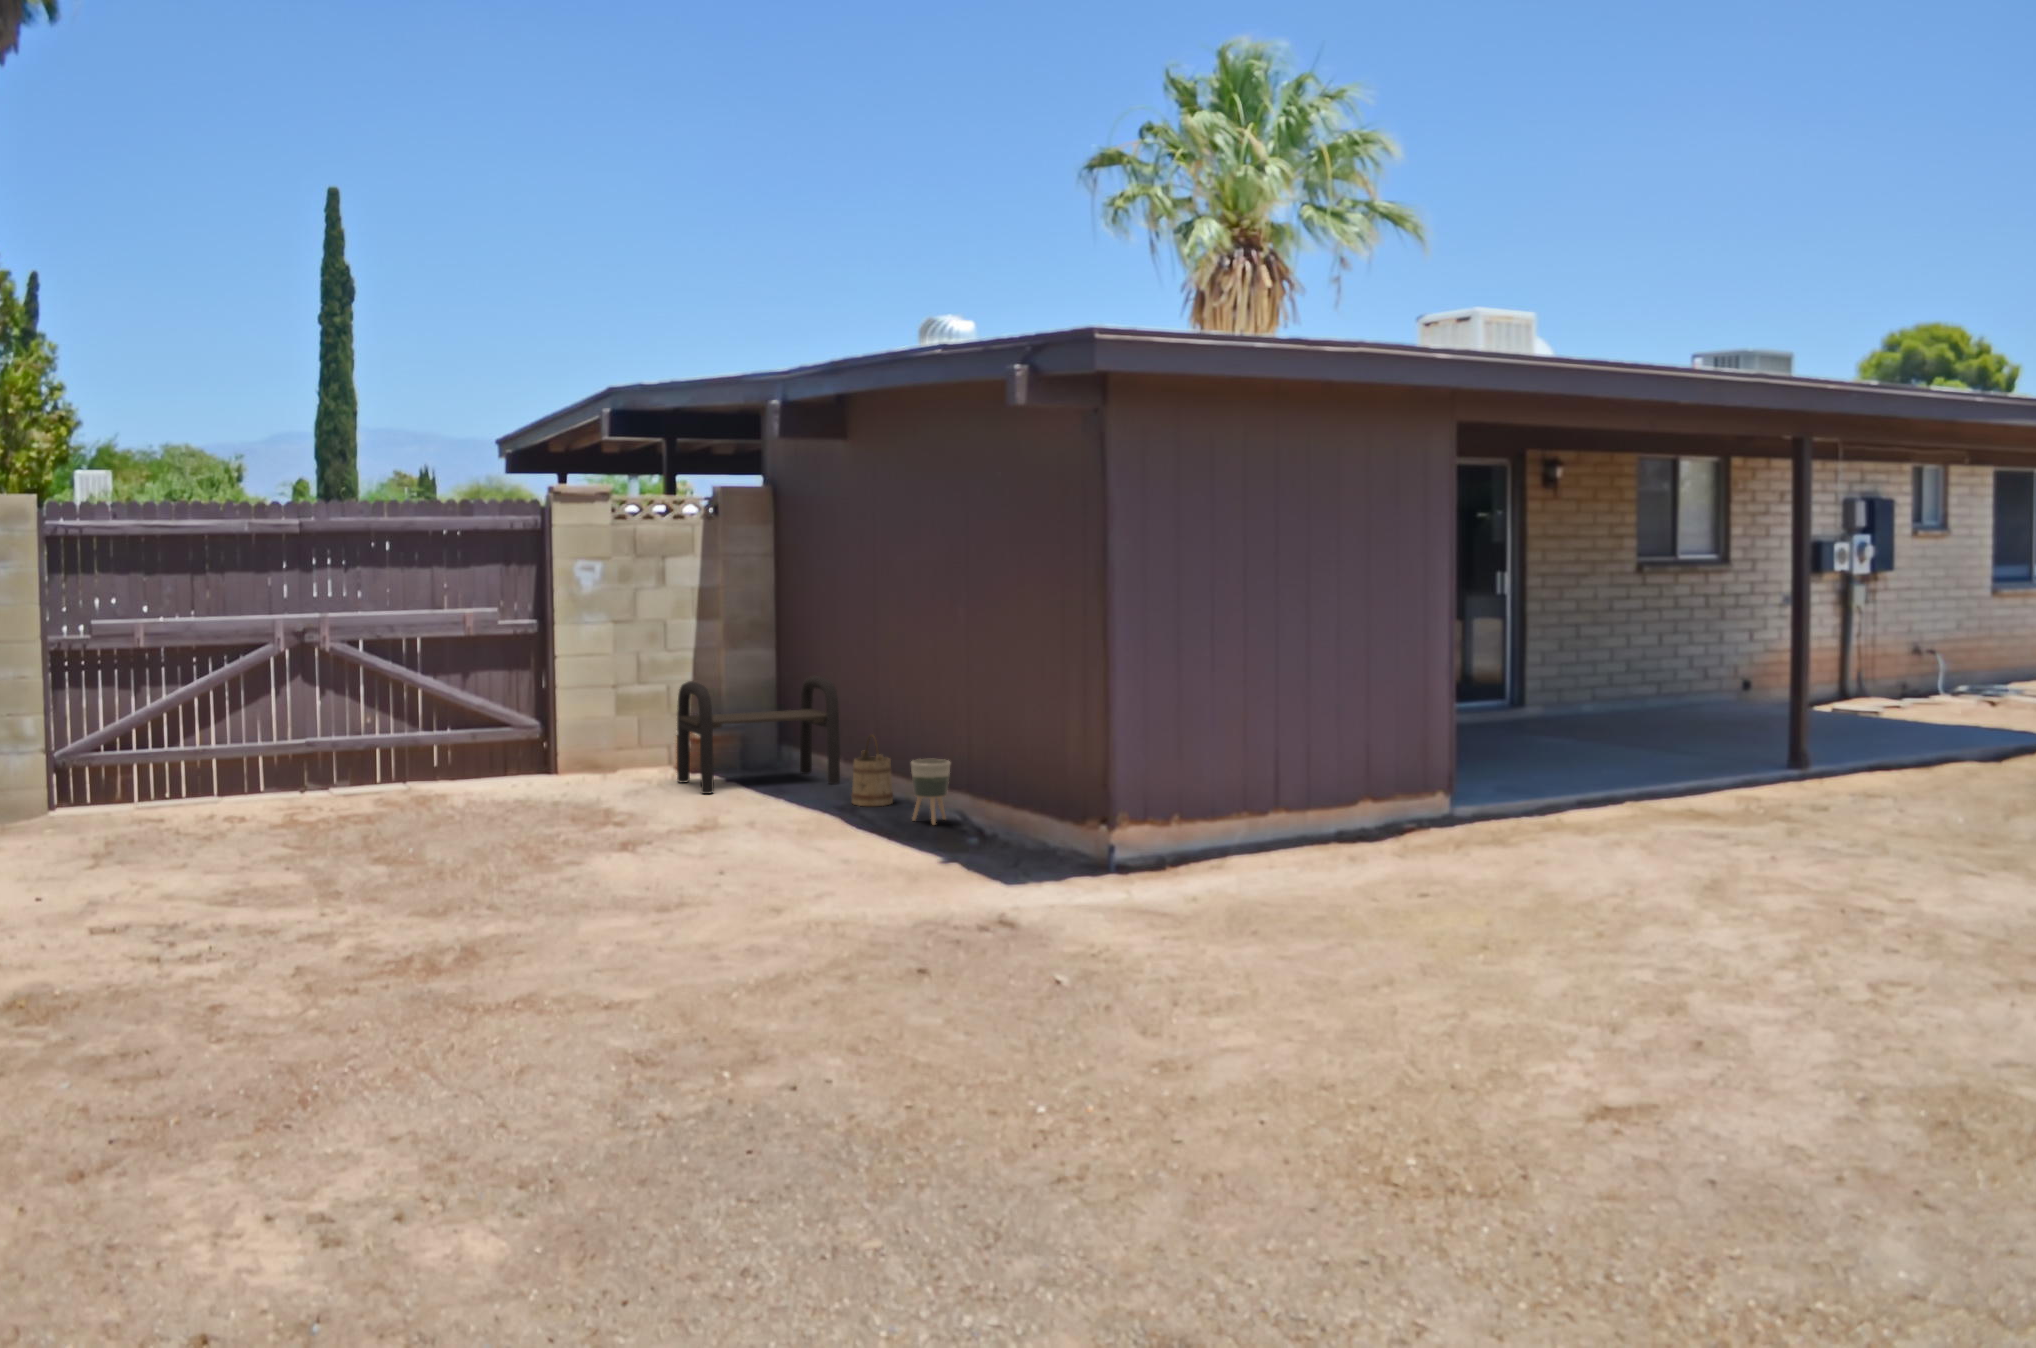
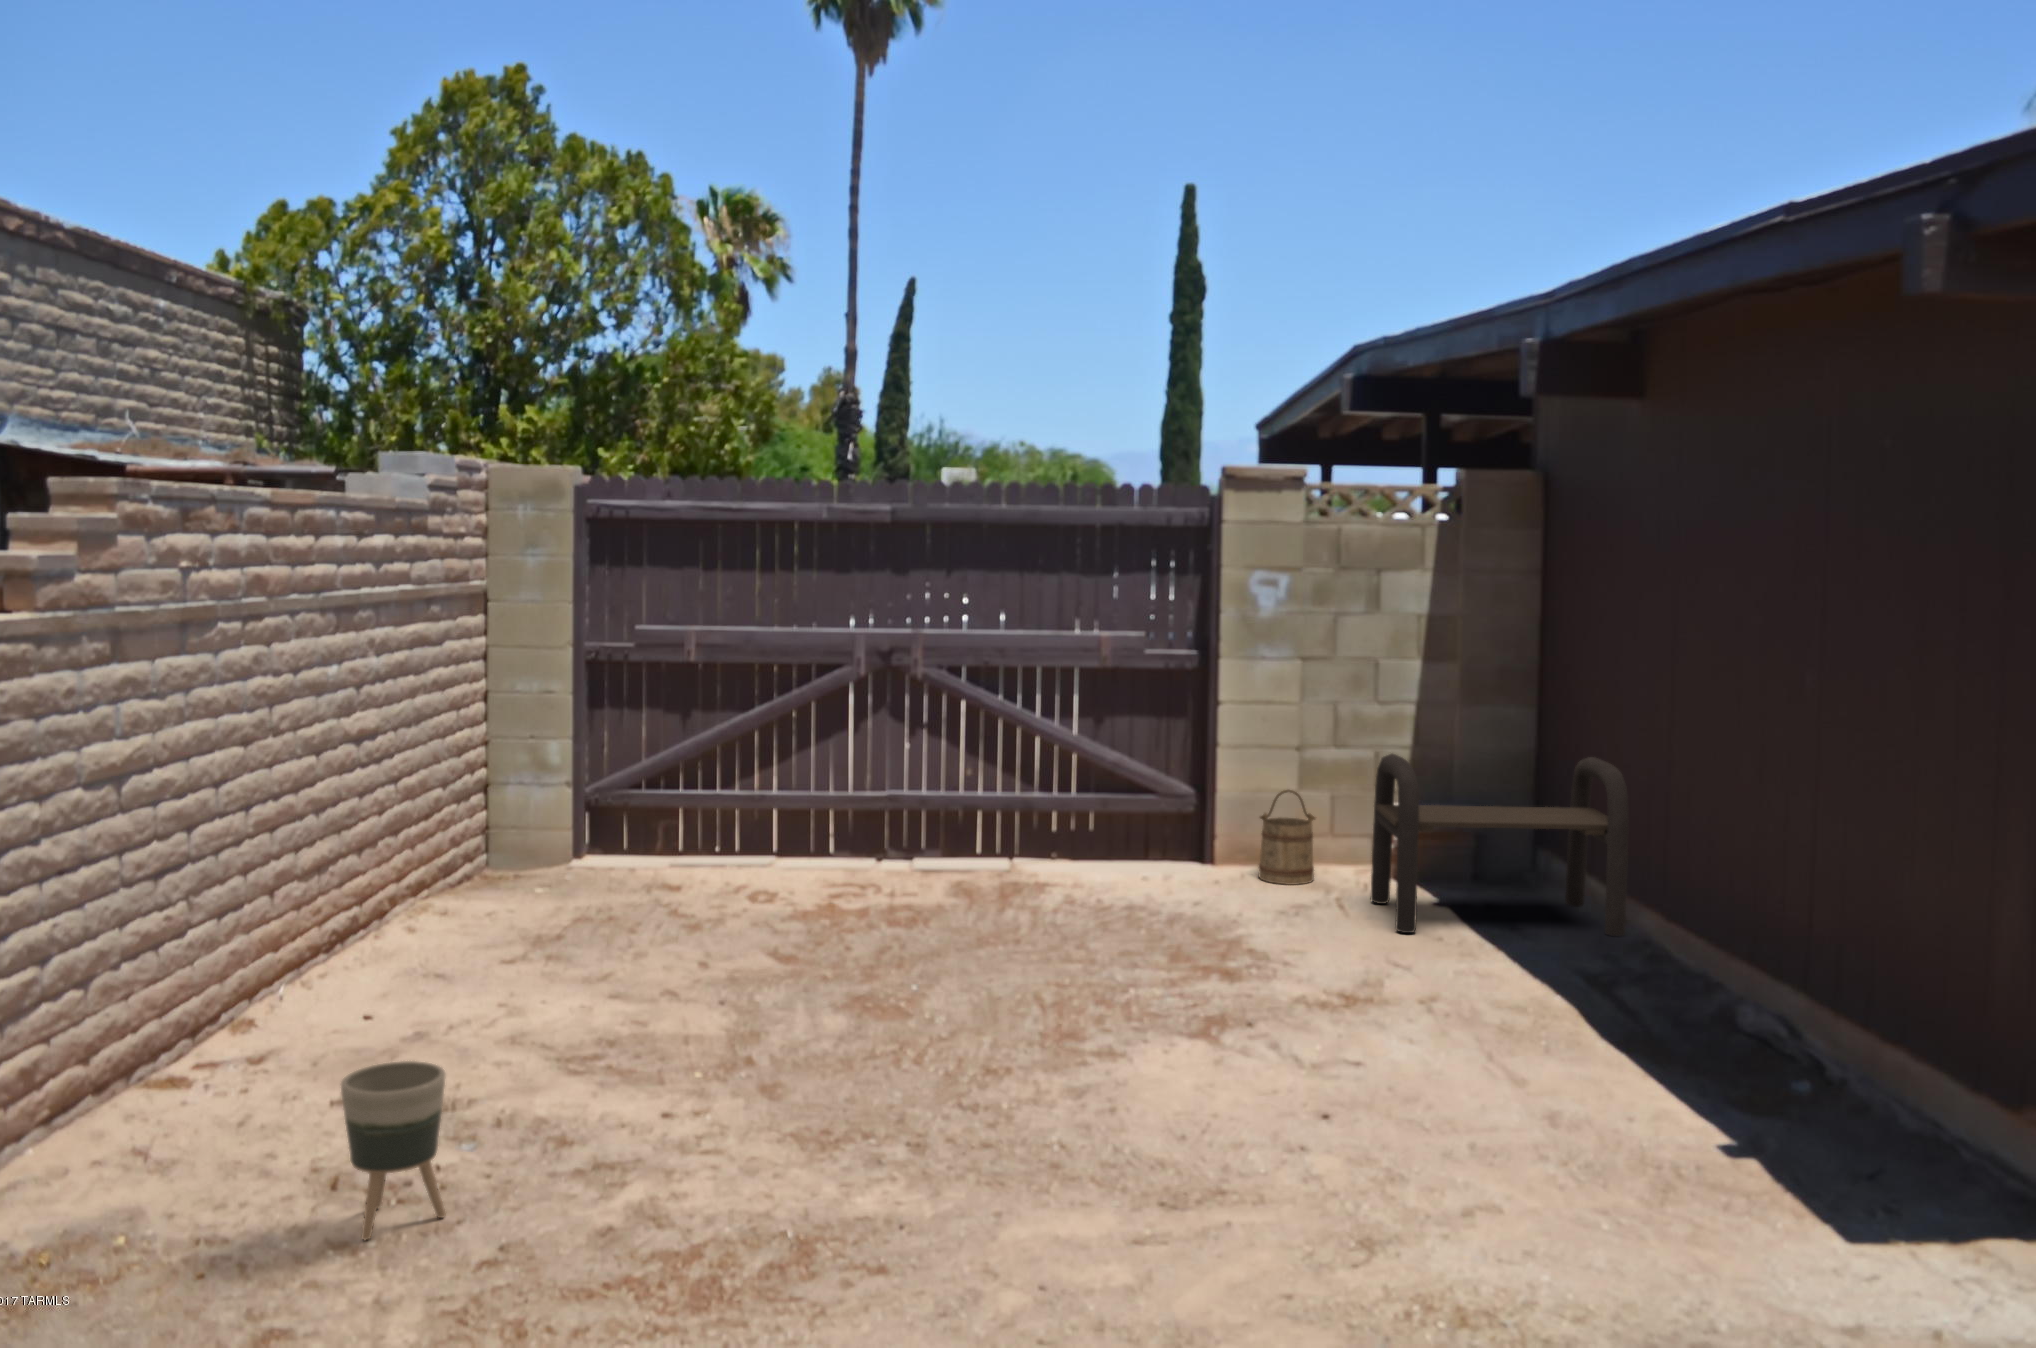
bucket: present [851,735,893,806] -> present [1259,790,1315,885]
planter: present [911,759,950,825] -> present [341,1061,445,1240]

